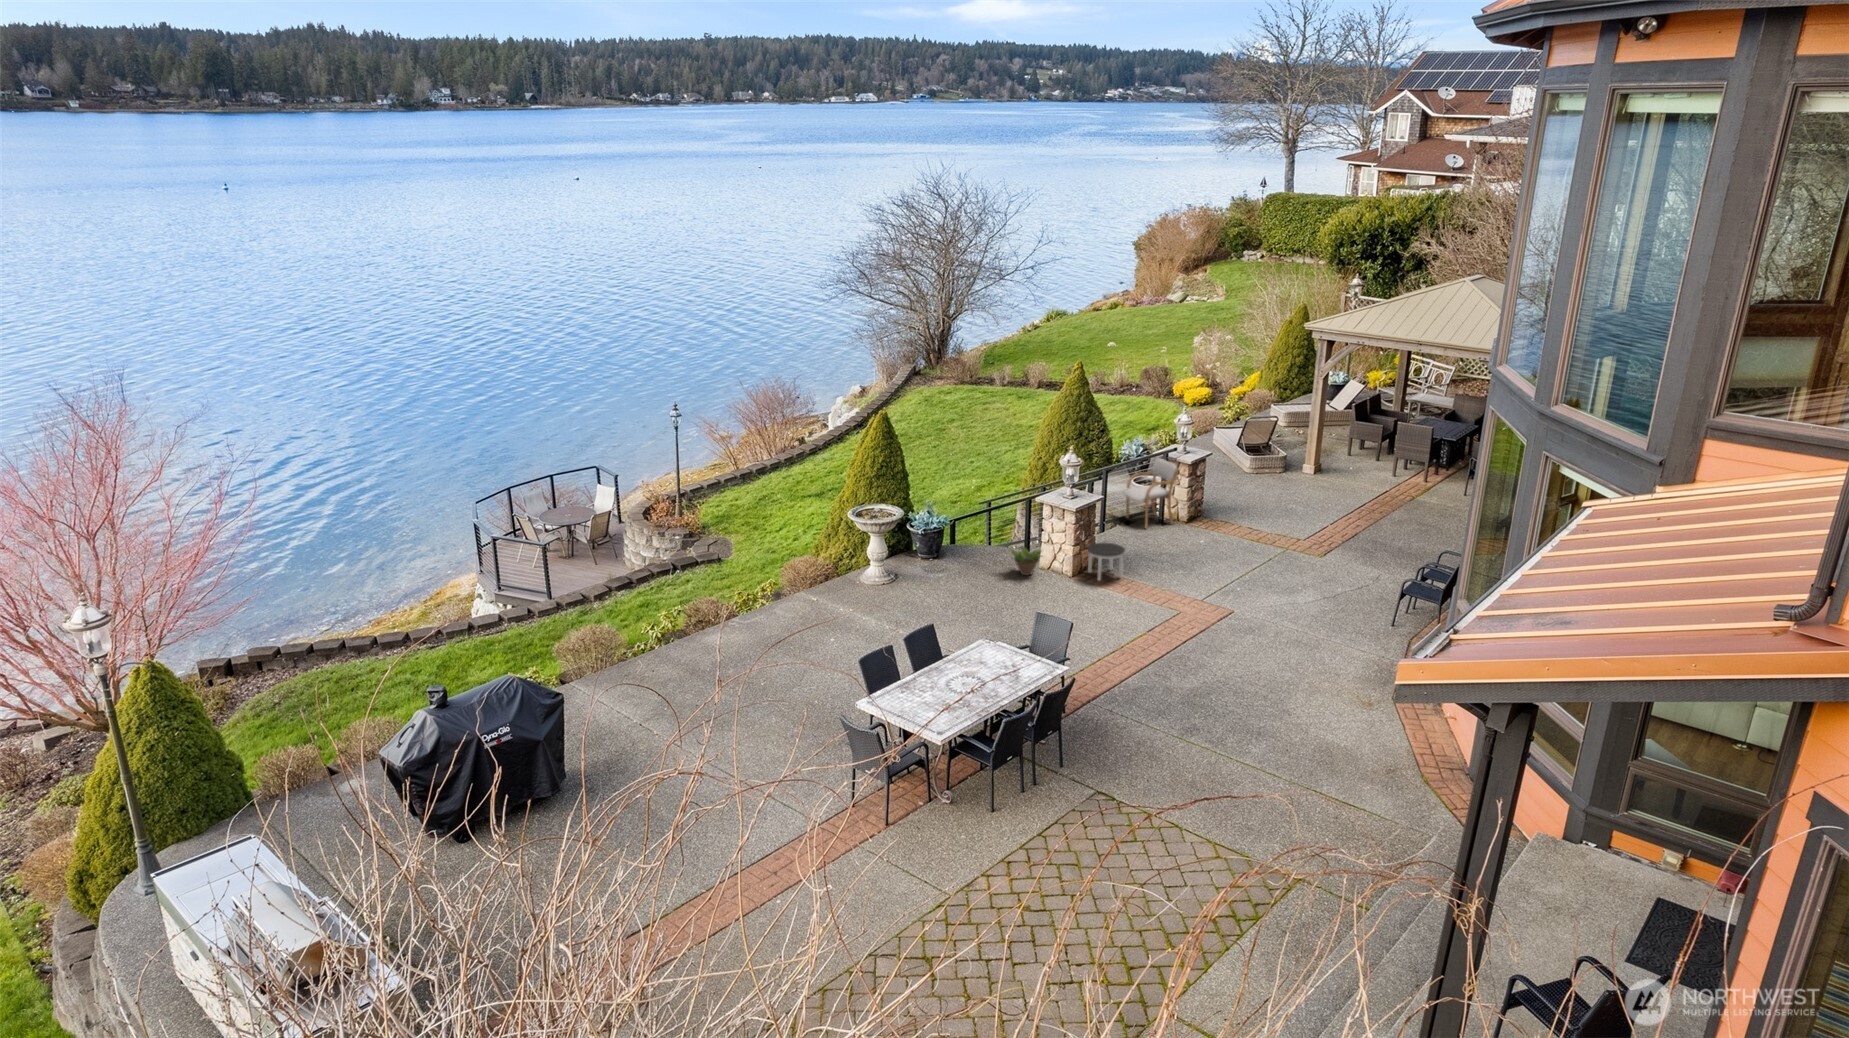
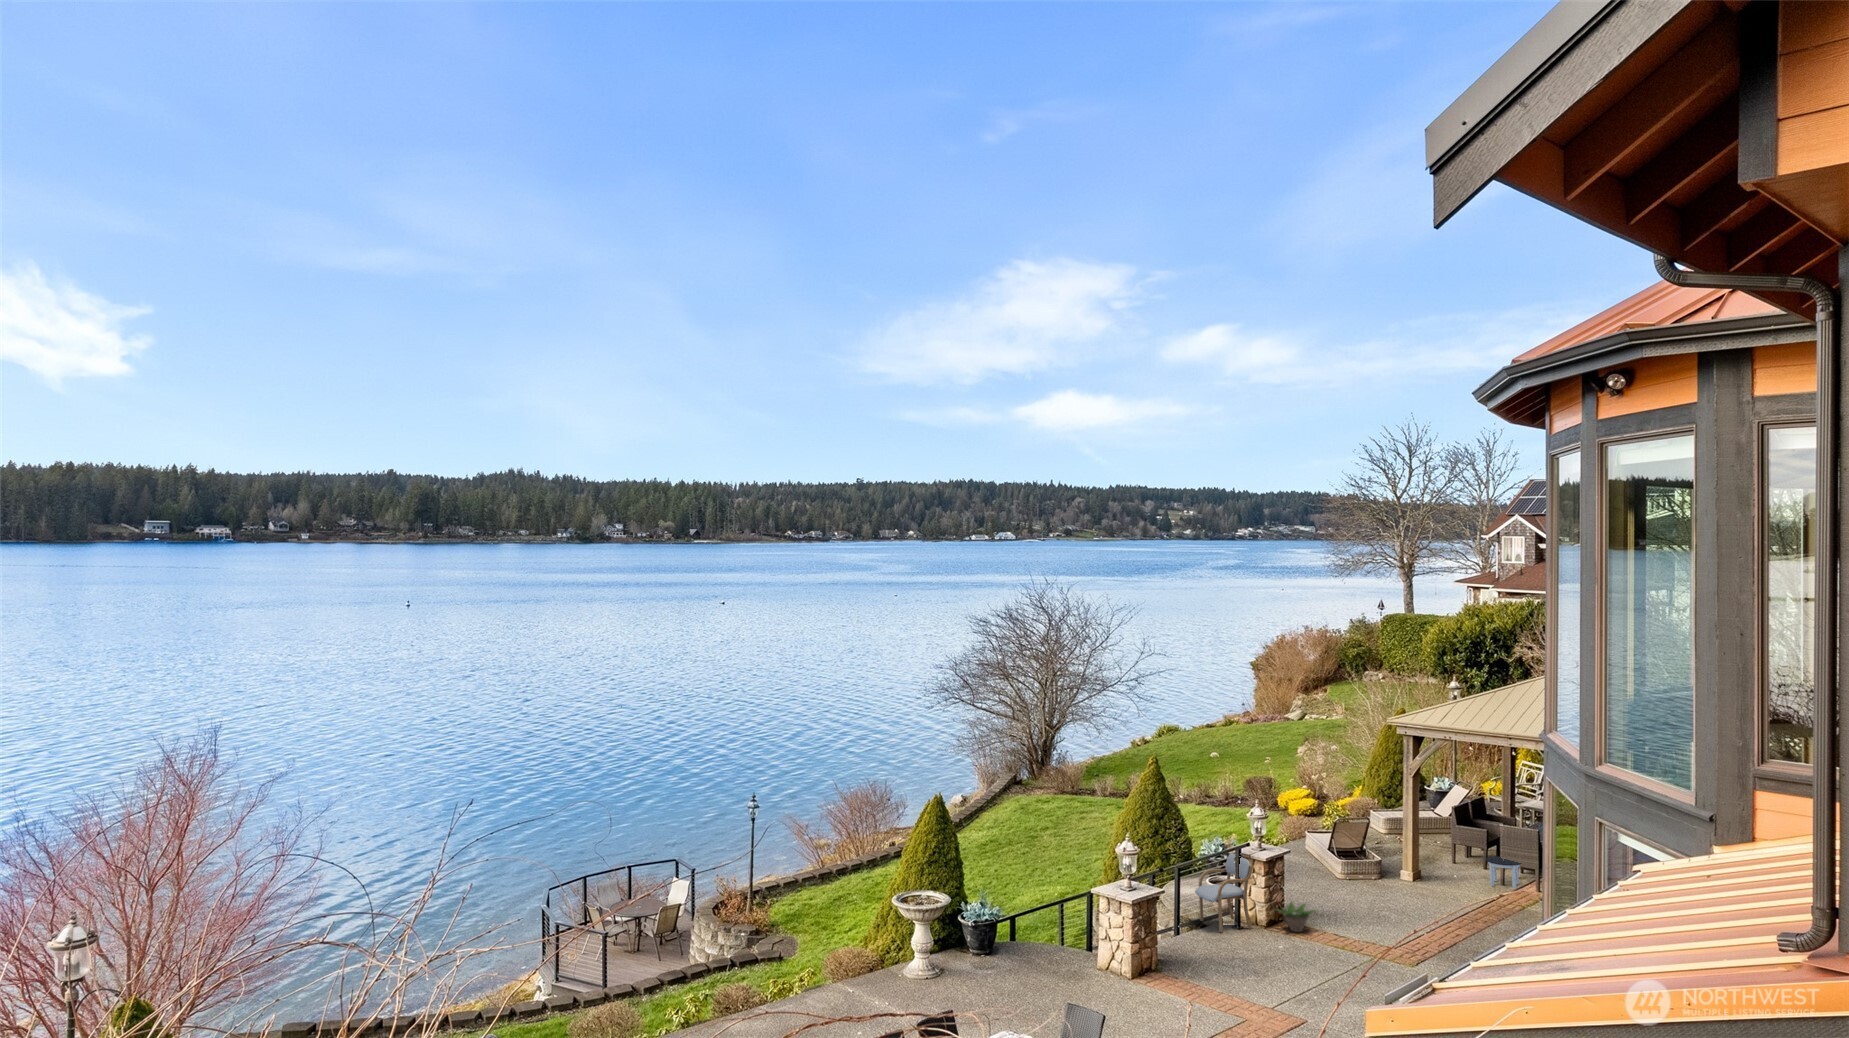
round table: present [1087,543,1125,581] -> present [1486,856,1521,889]
decorative plant: present [1010,547,1042,575] -> present [1279,902,1316,932]

